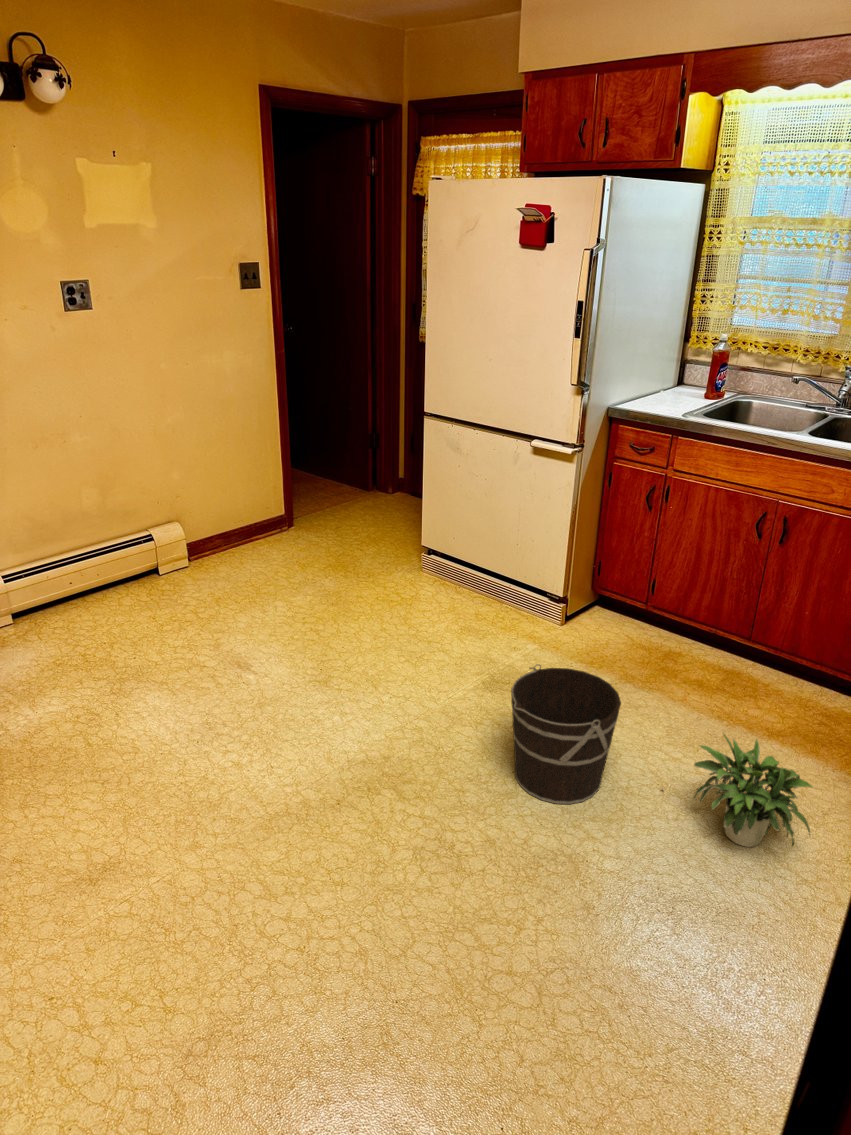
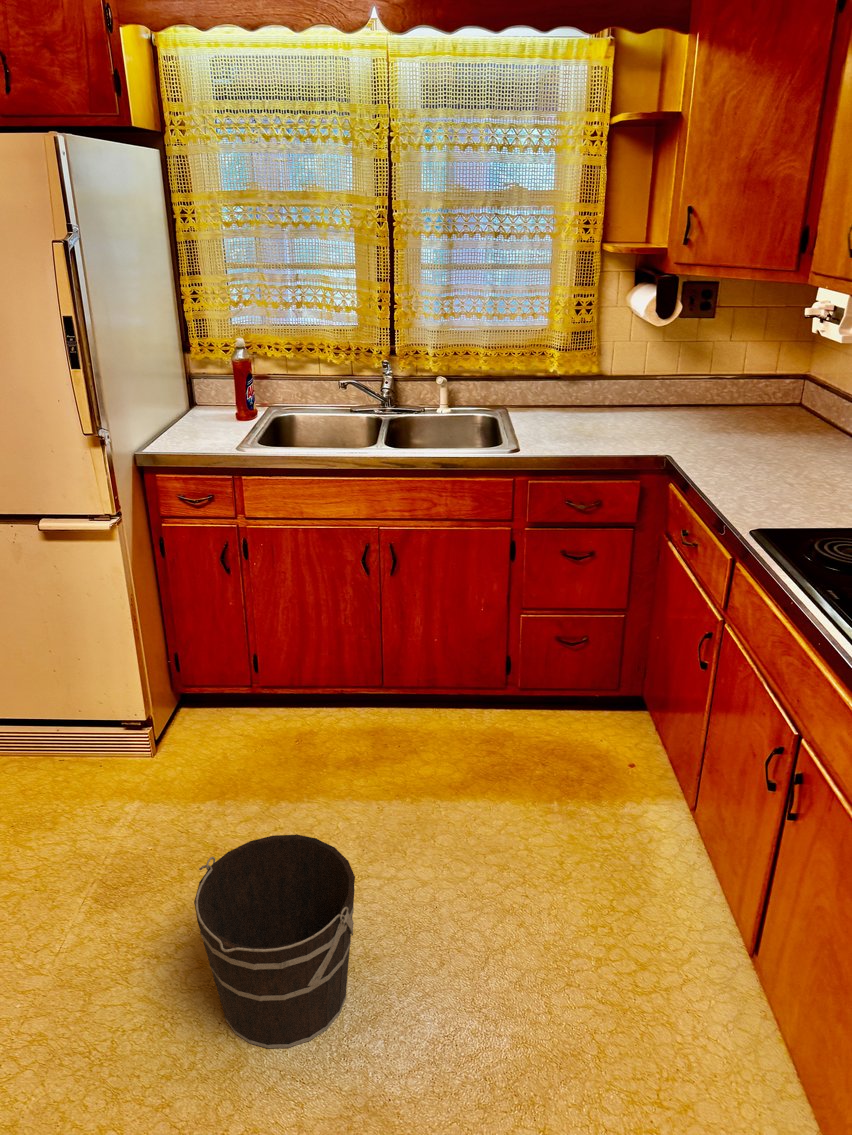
potted plant: present [662,734,813,847] -> none [411,823,599,958]

